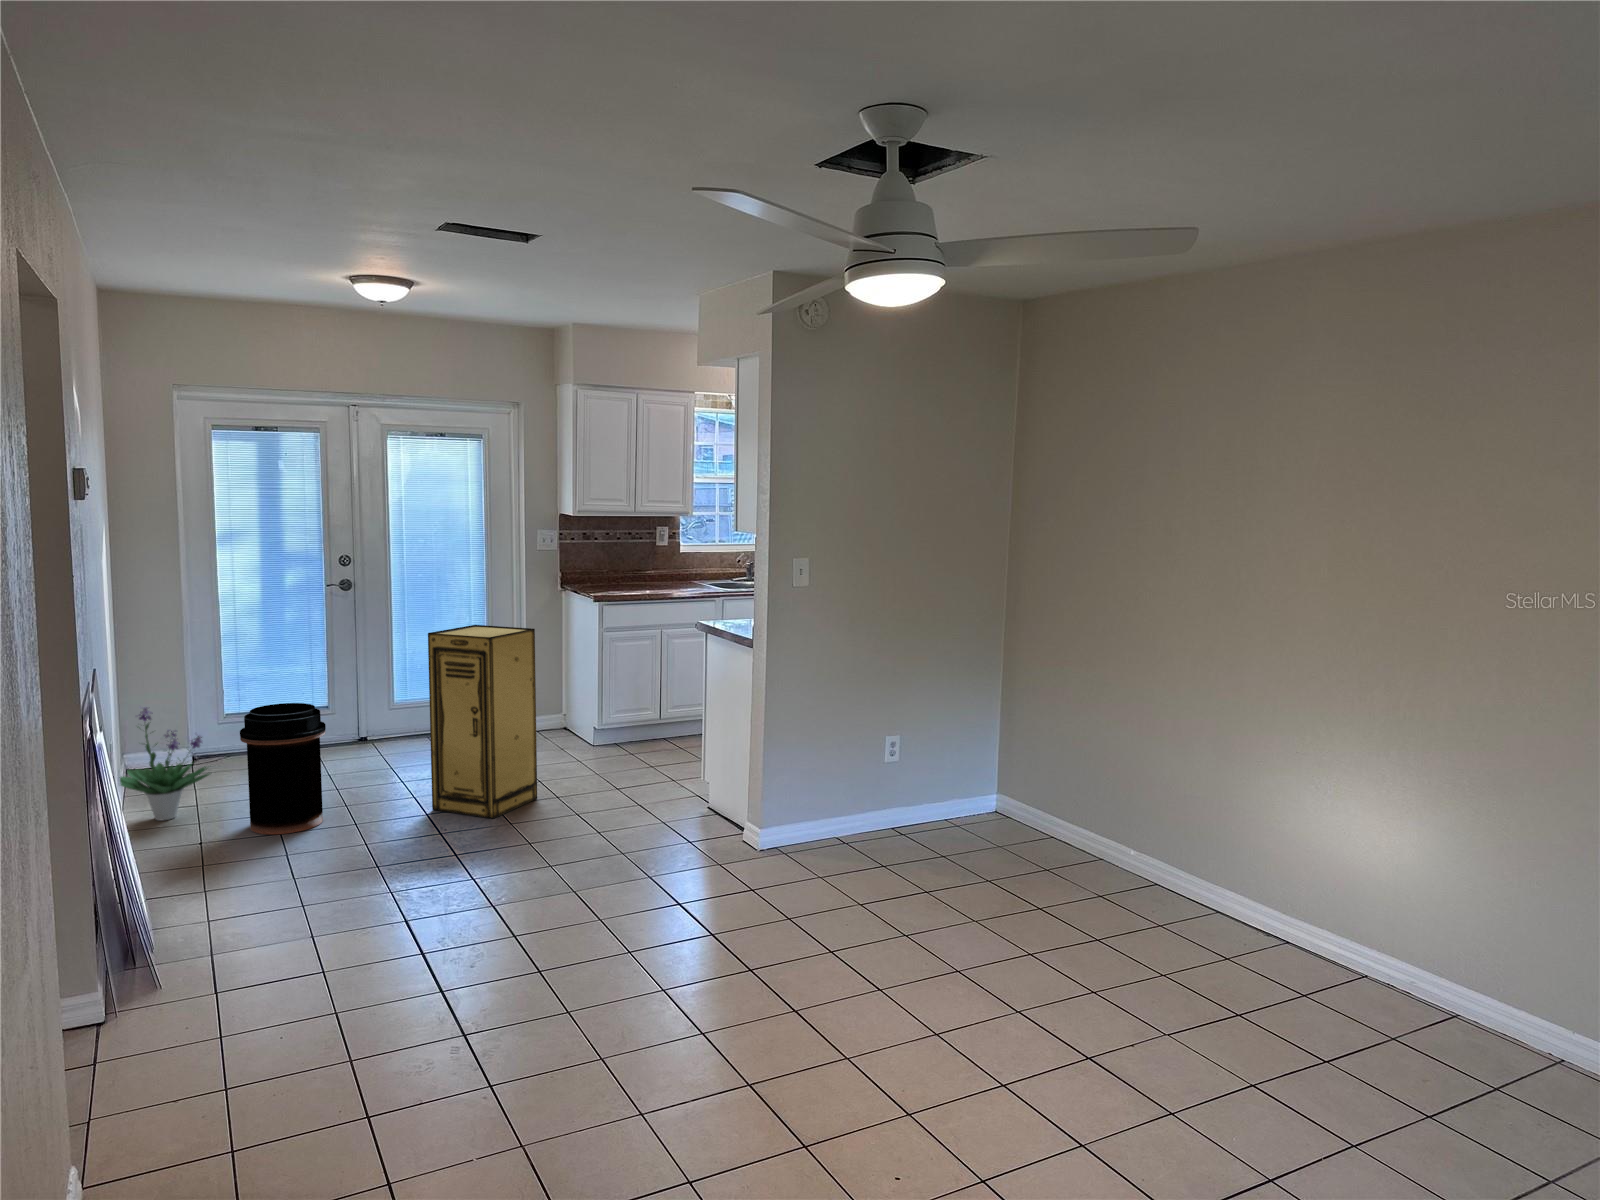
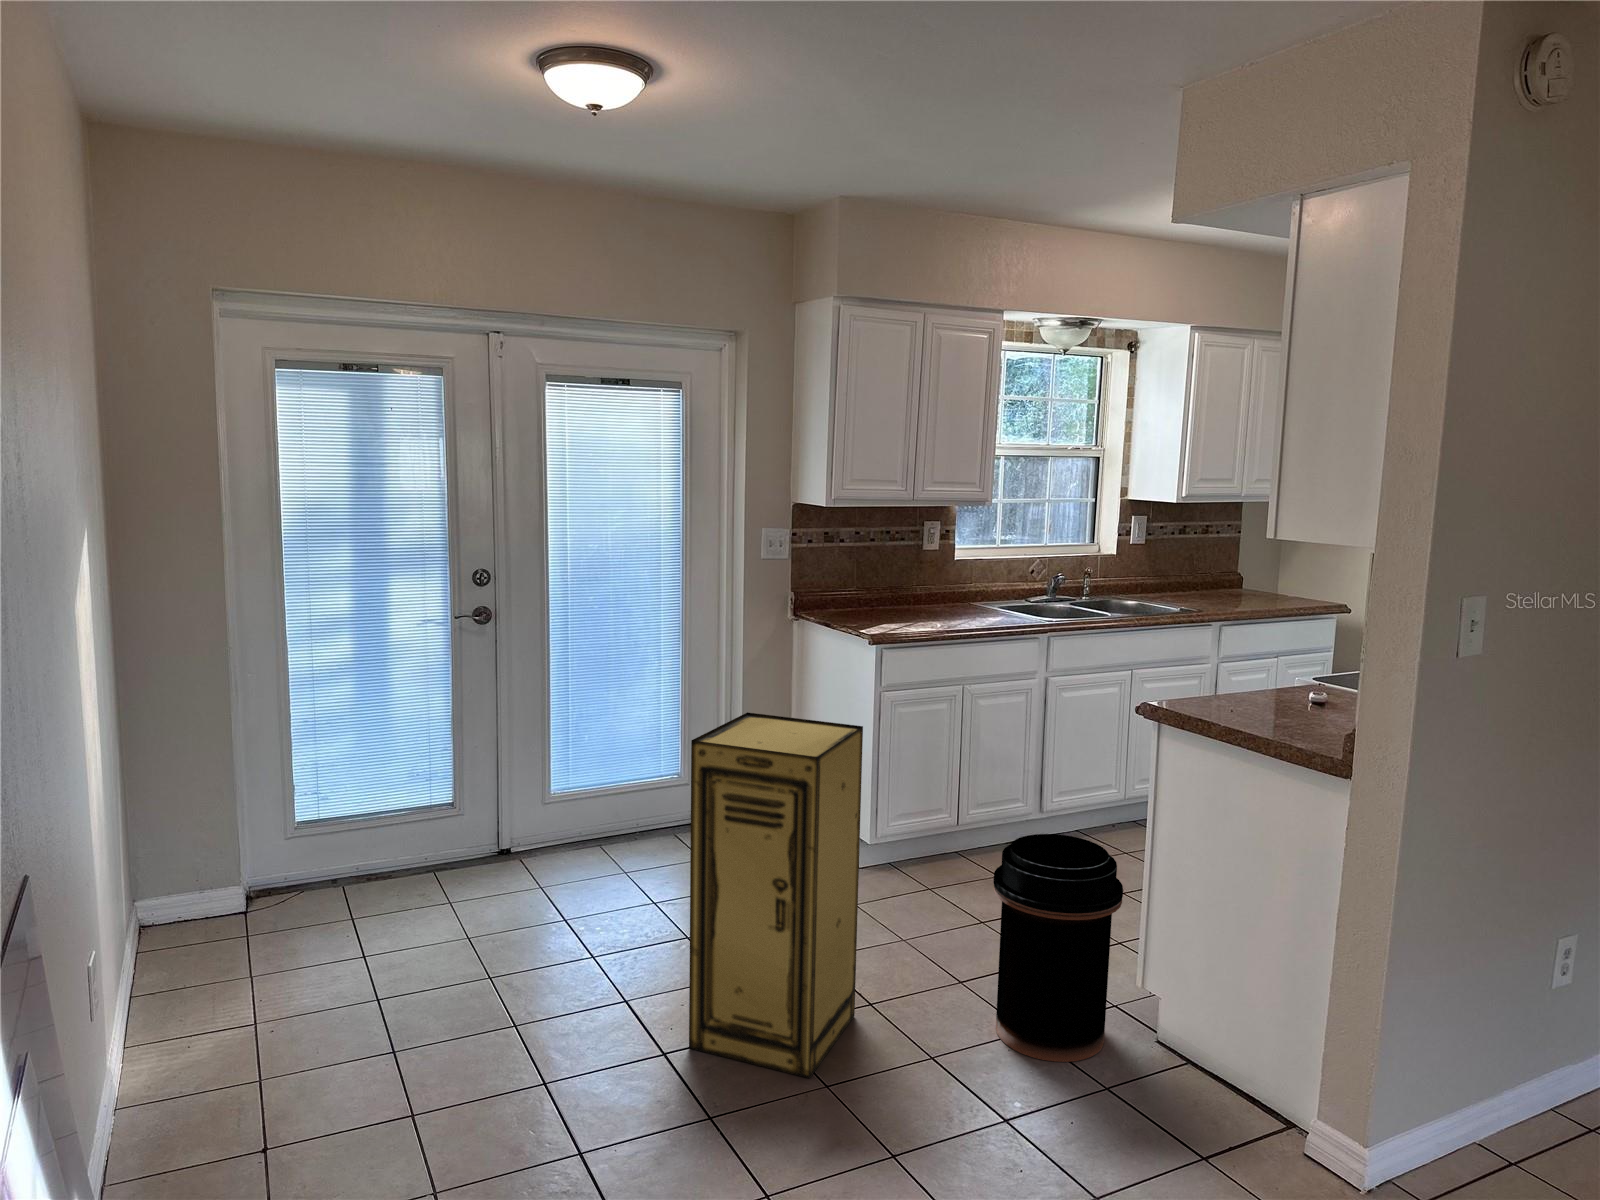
trash can: present [240,703,326,834] -> present [993,834,1123,1062]
potted plant: present [119,706,210,821] -> none [131,874,308,1076]

